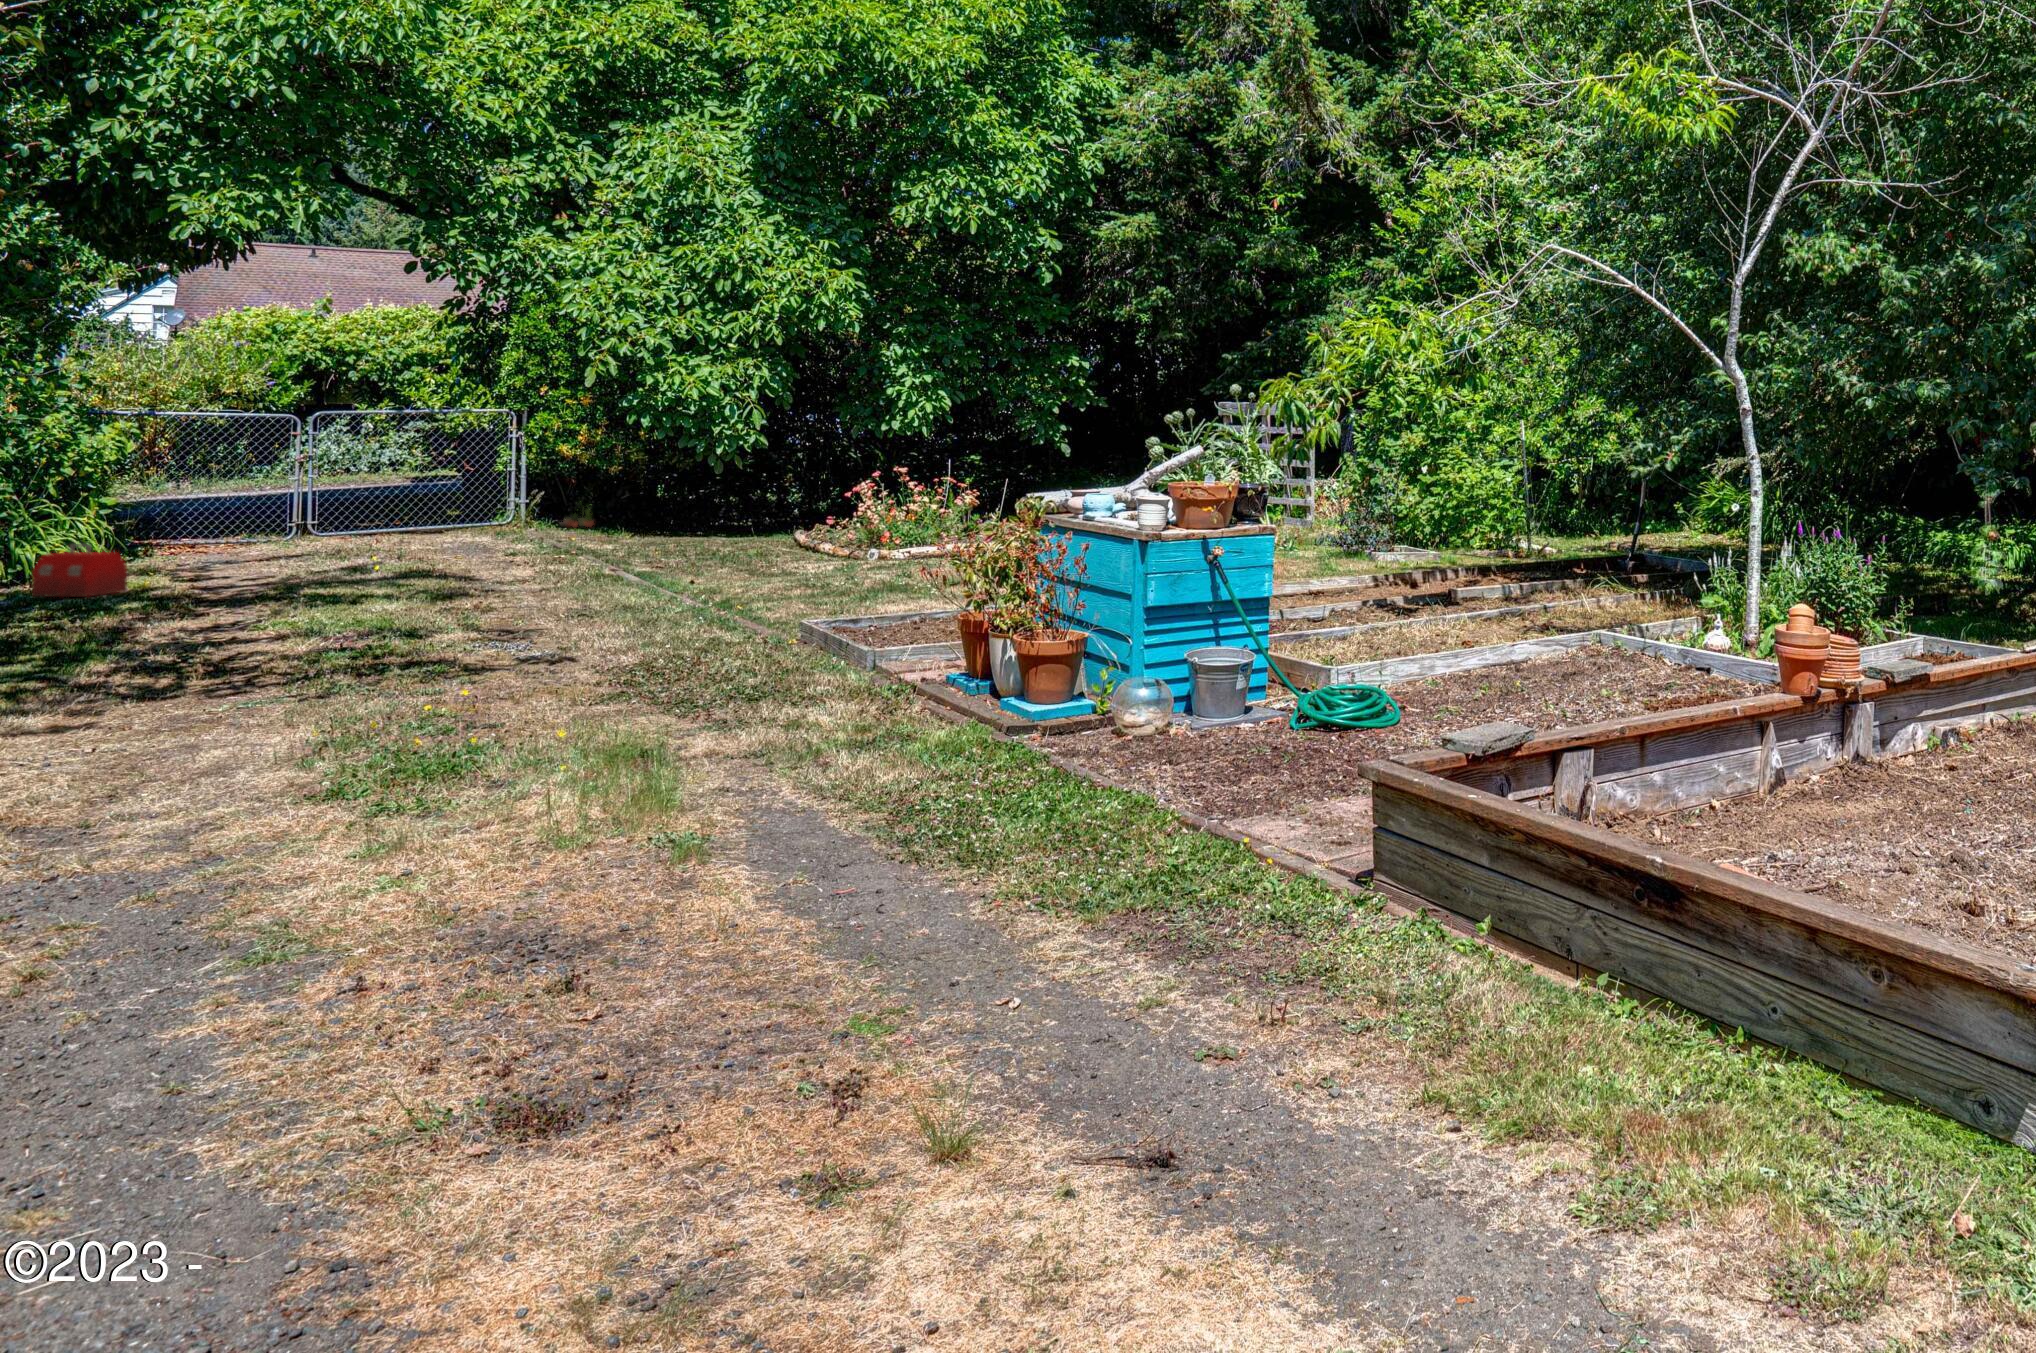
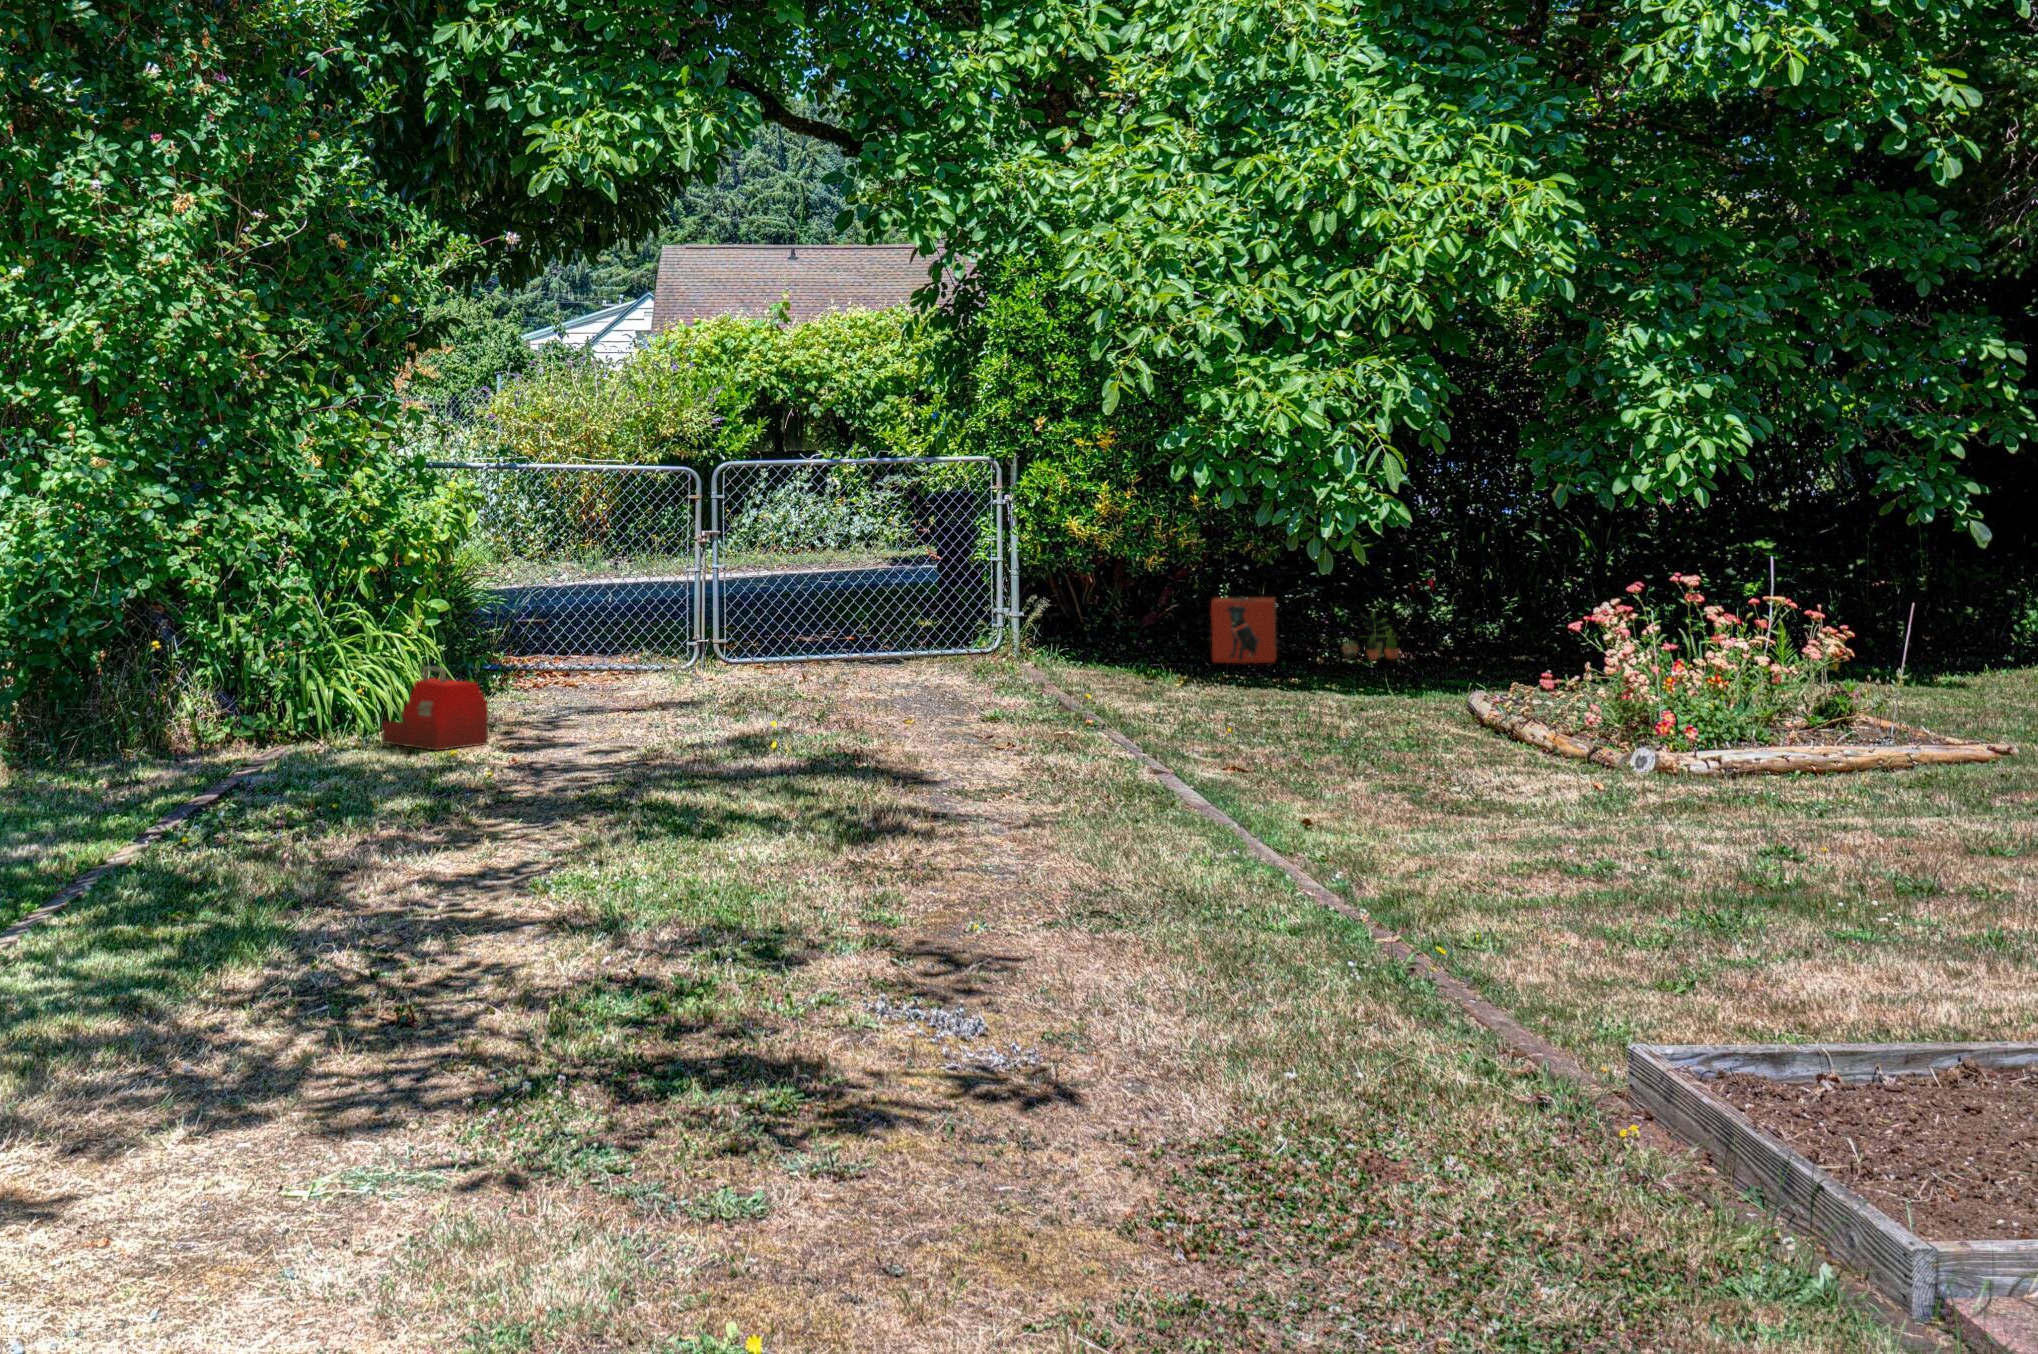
storage box: none [650,491,691,528] -> present [1211,598,1277,663]
potted plant: present [560,509,593,527] -> present [1343,614,1399,660]

